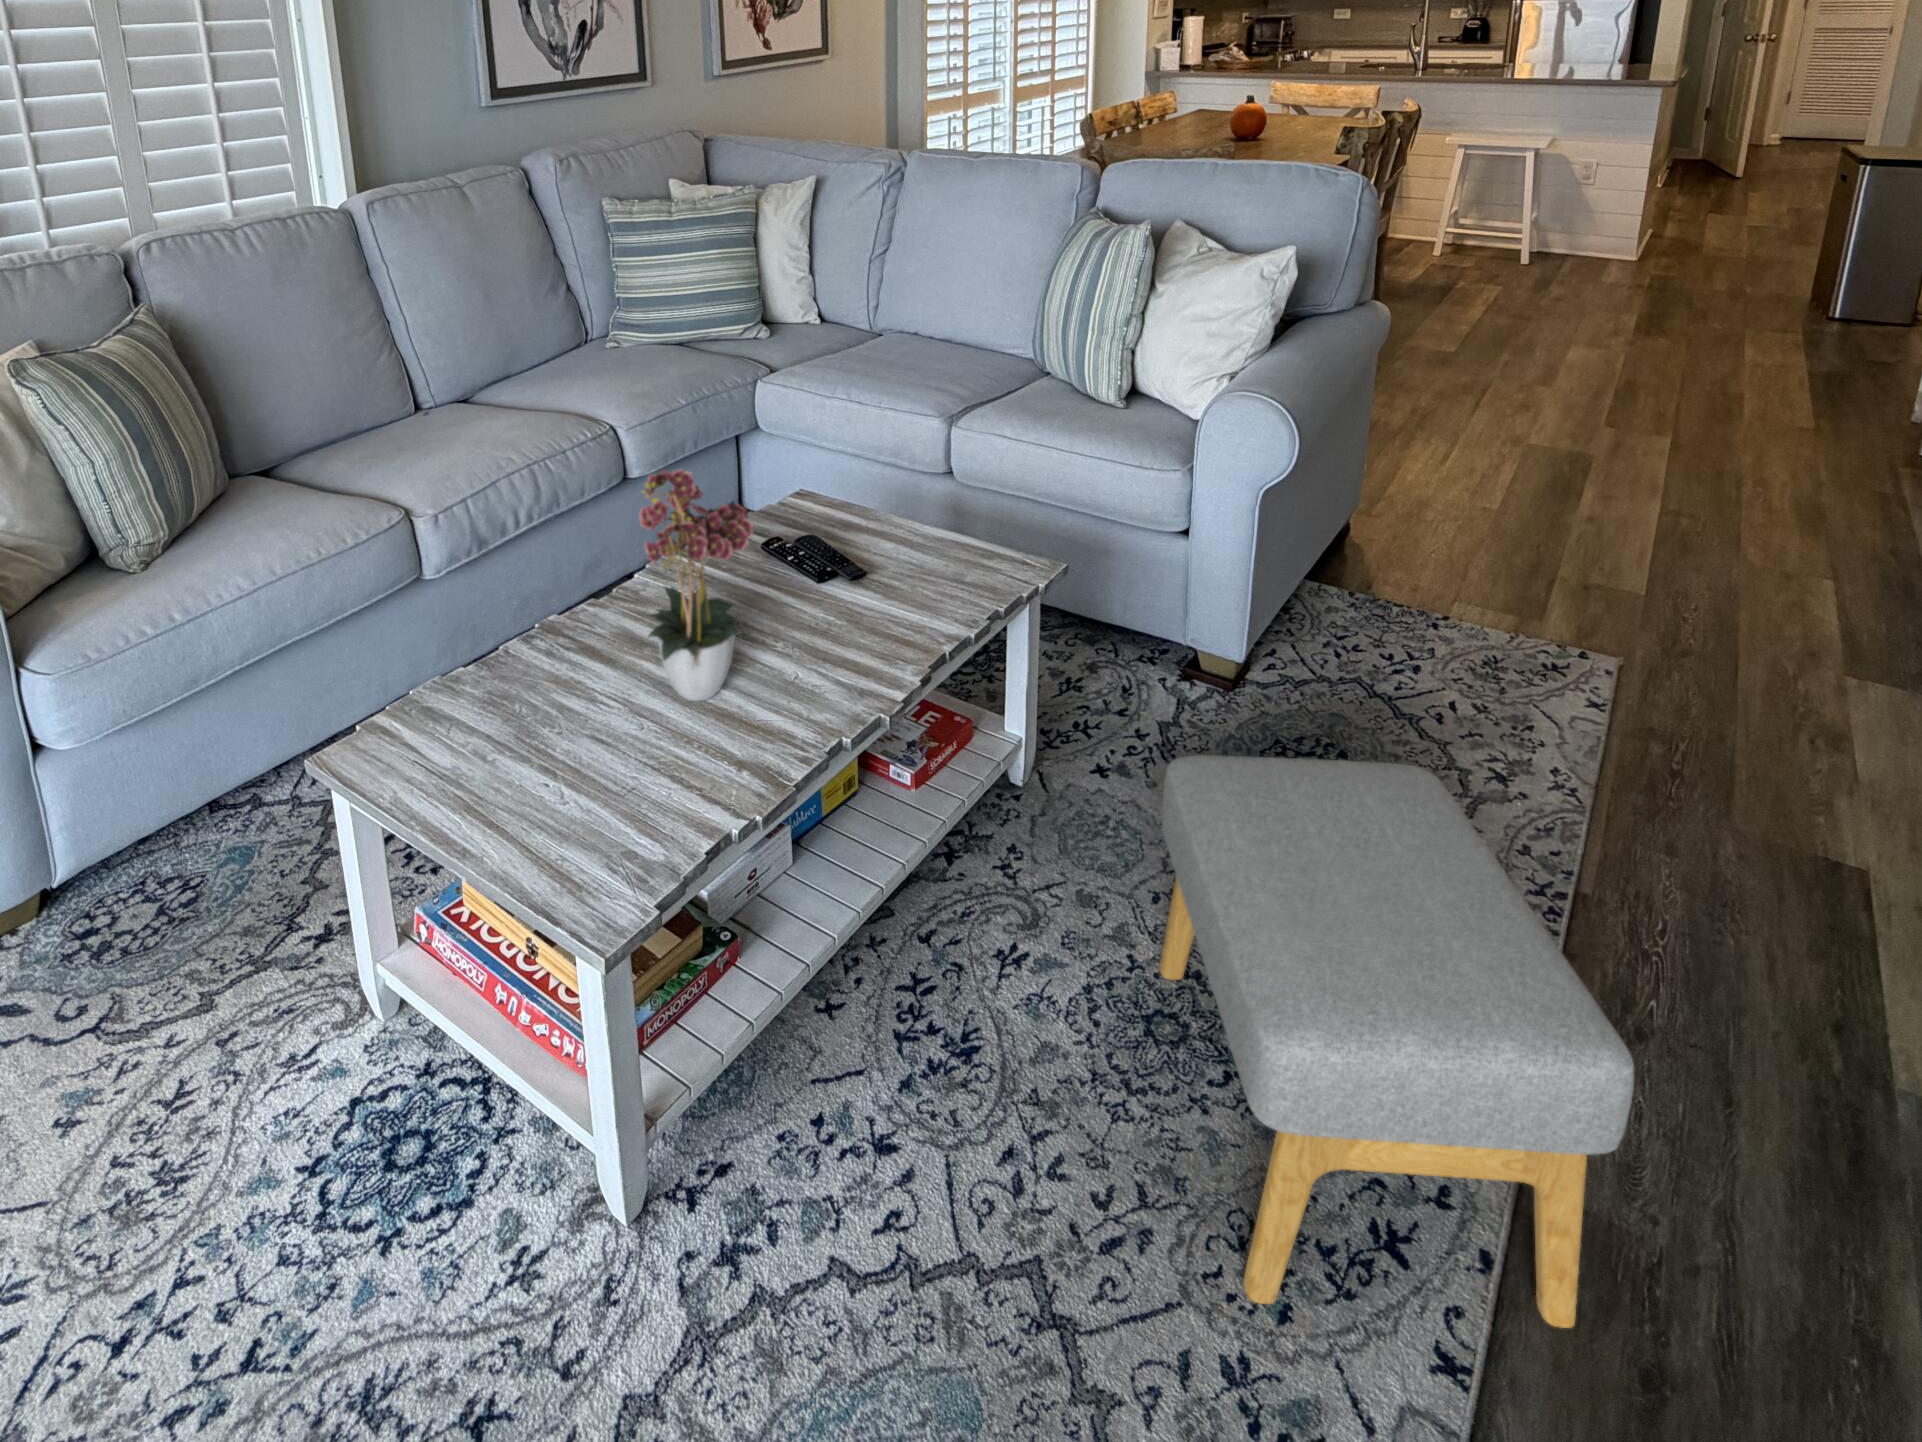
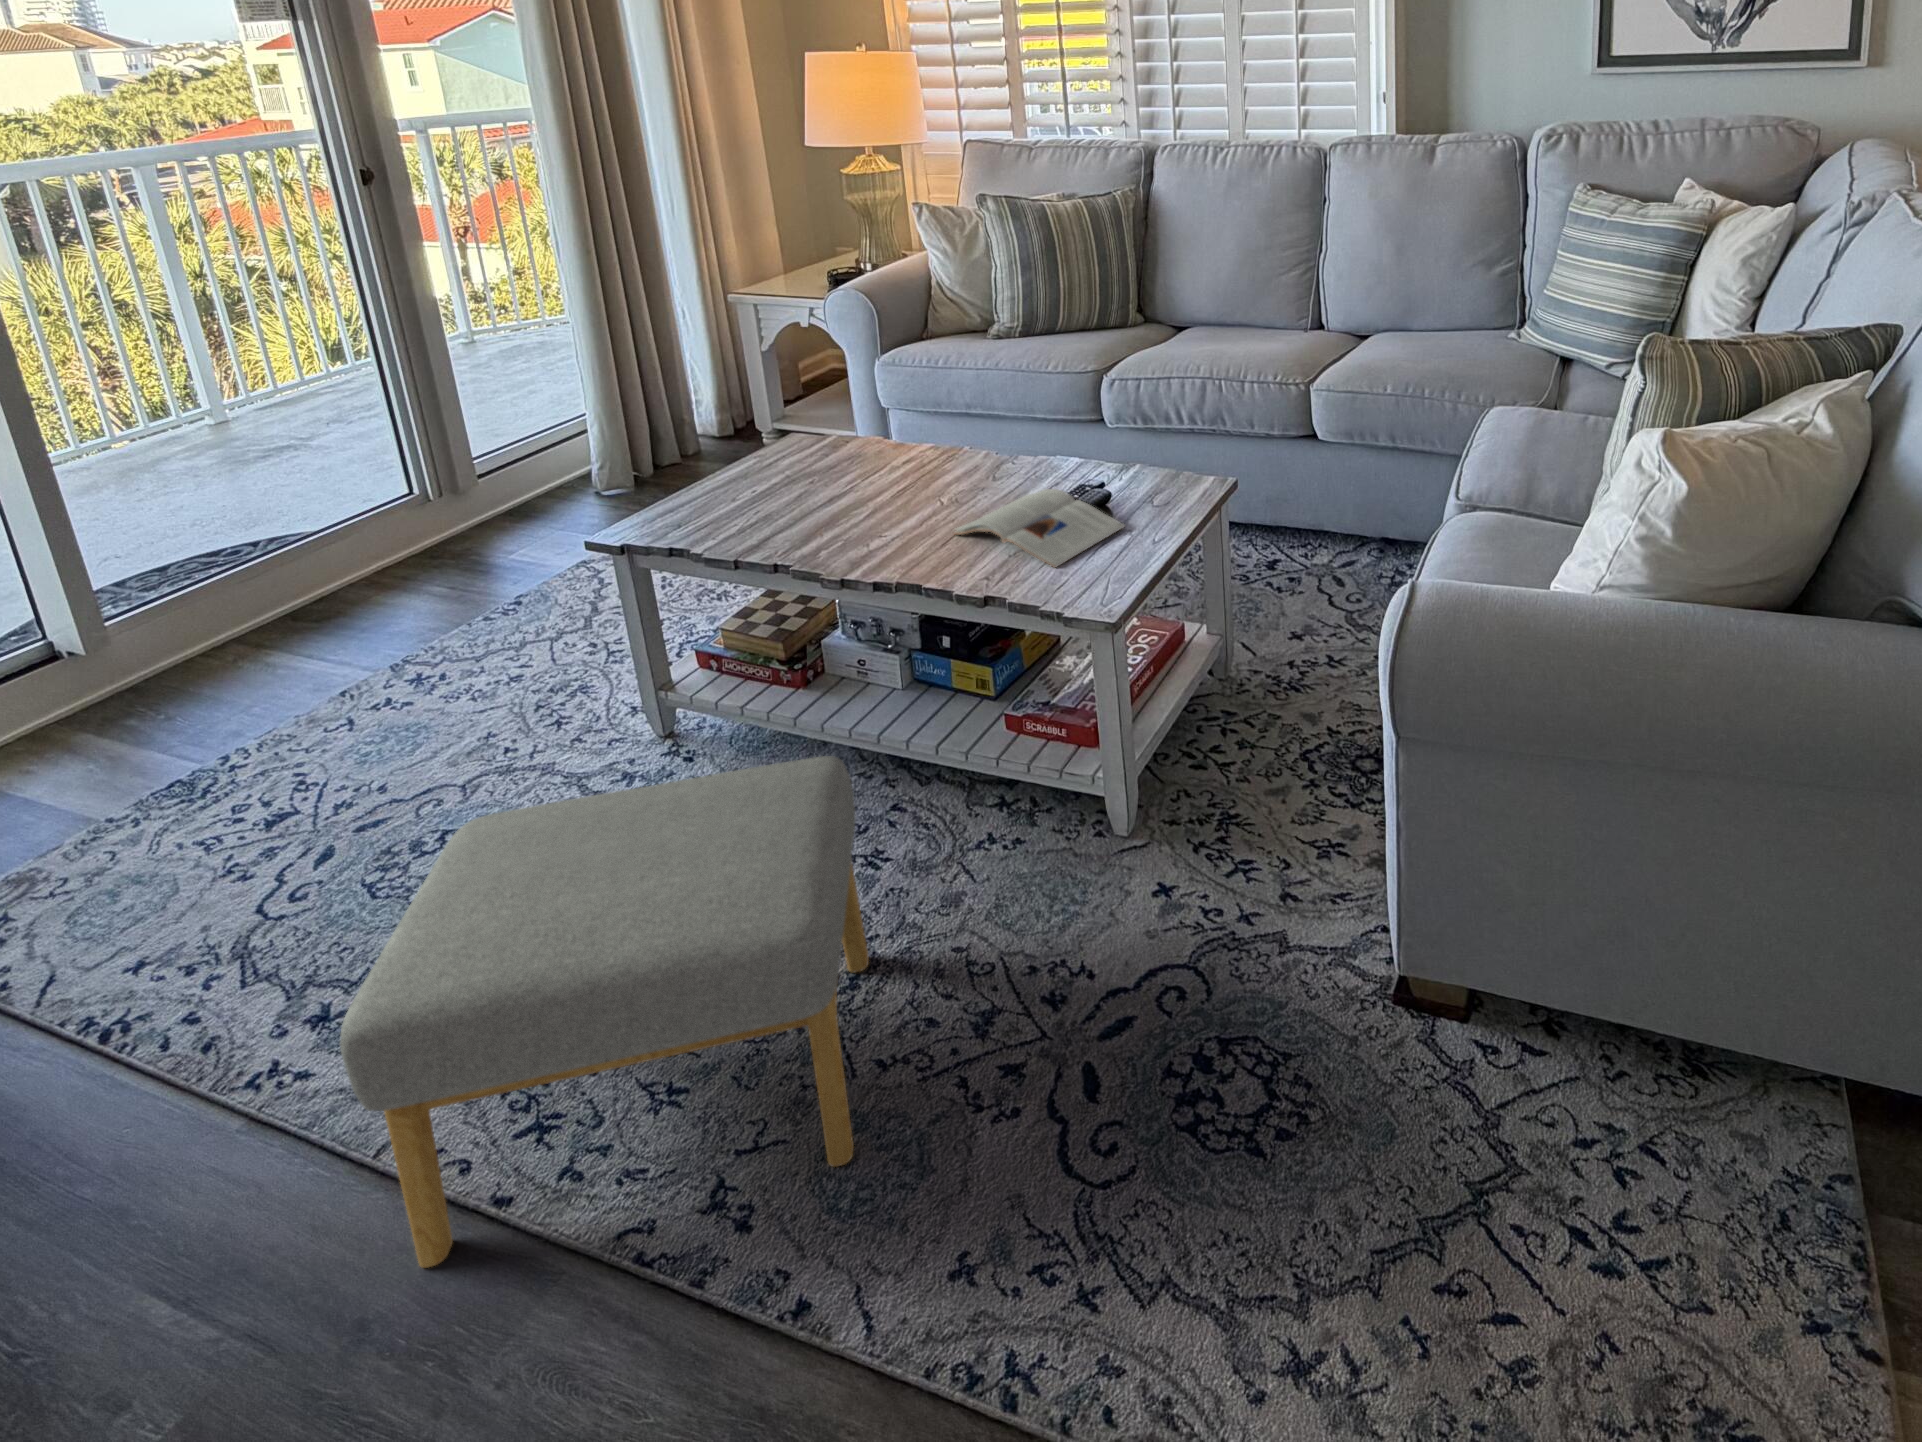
flower arrangement: present [639,470,753,701] -> none [766,330,896,516]
magazine: none [764,539,953,624] -> present [954,489,1125,568]

